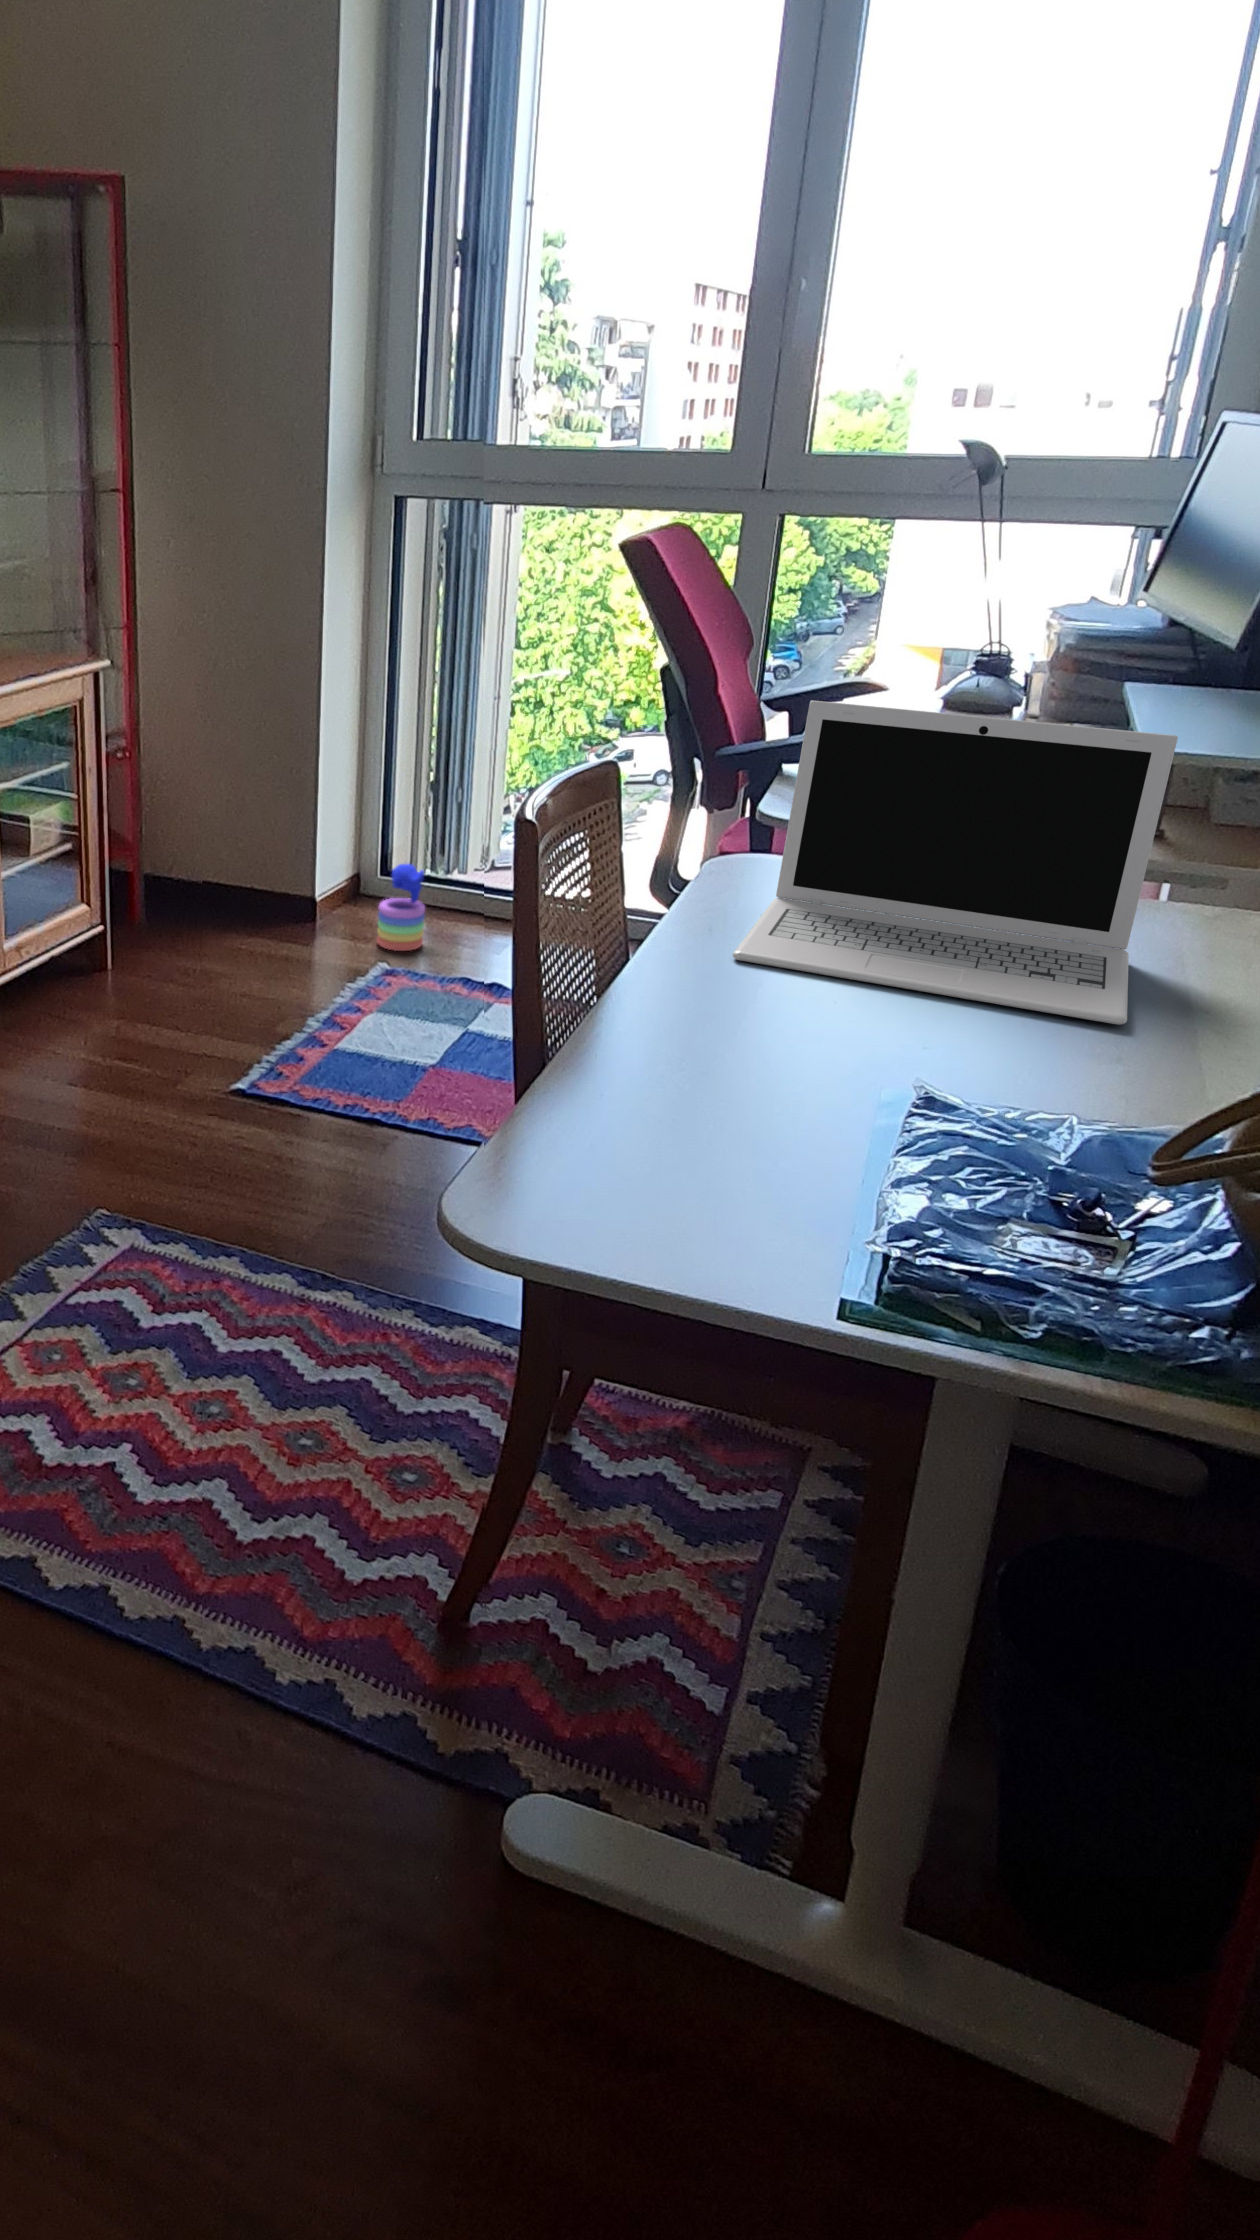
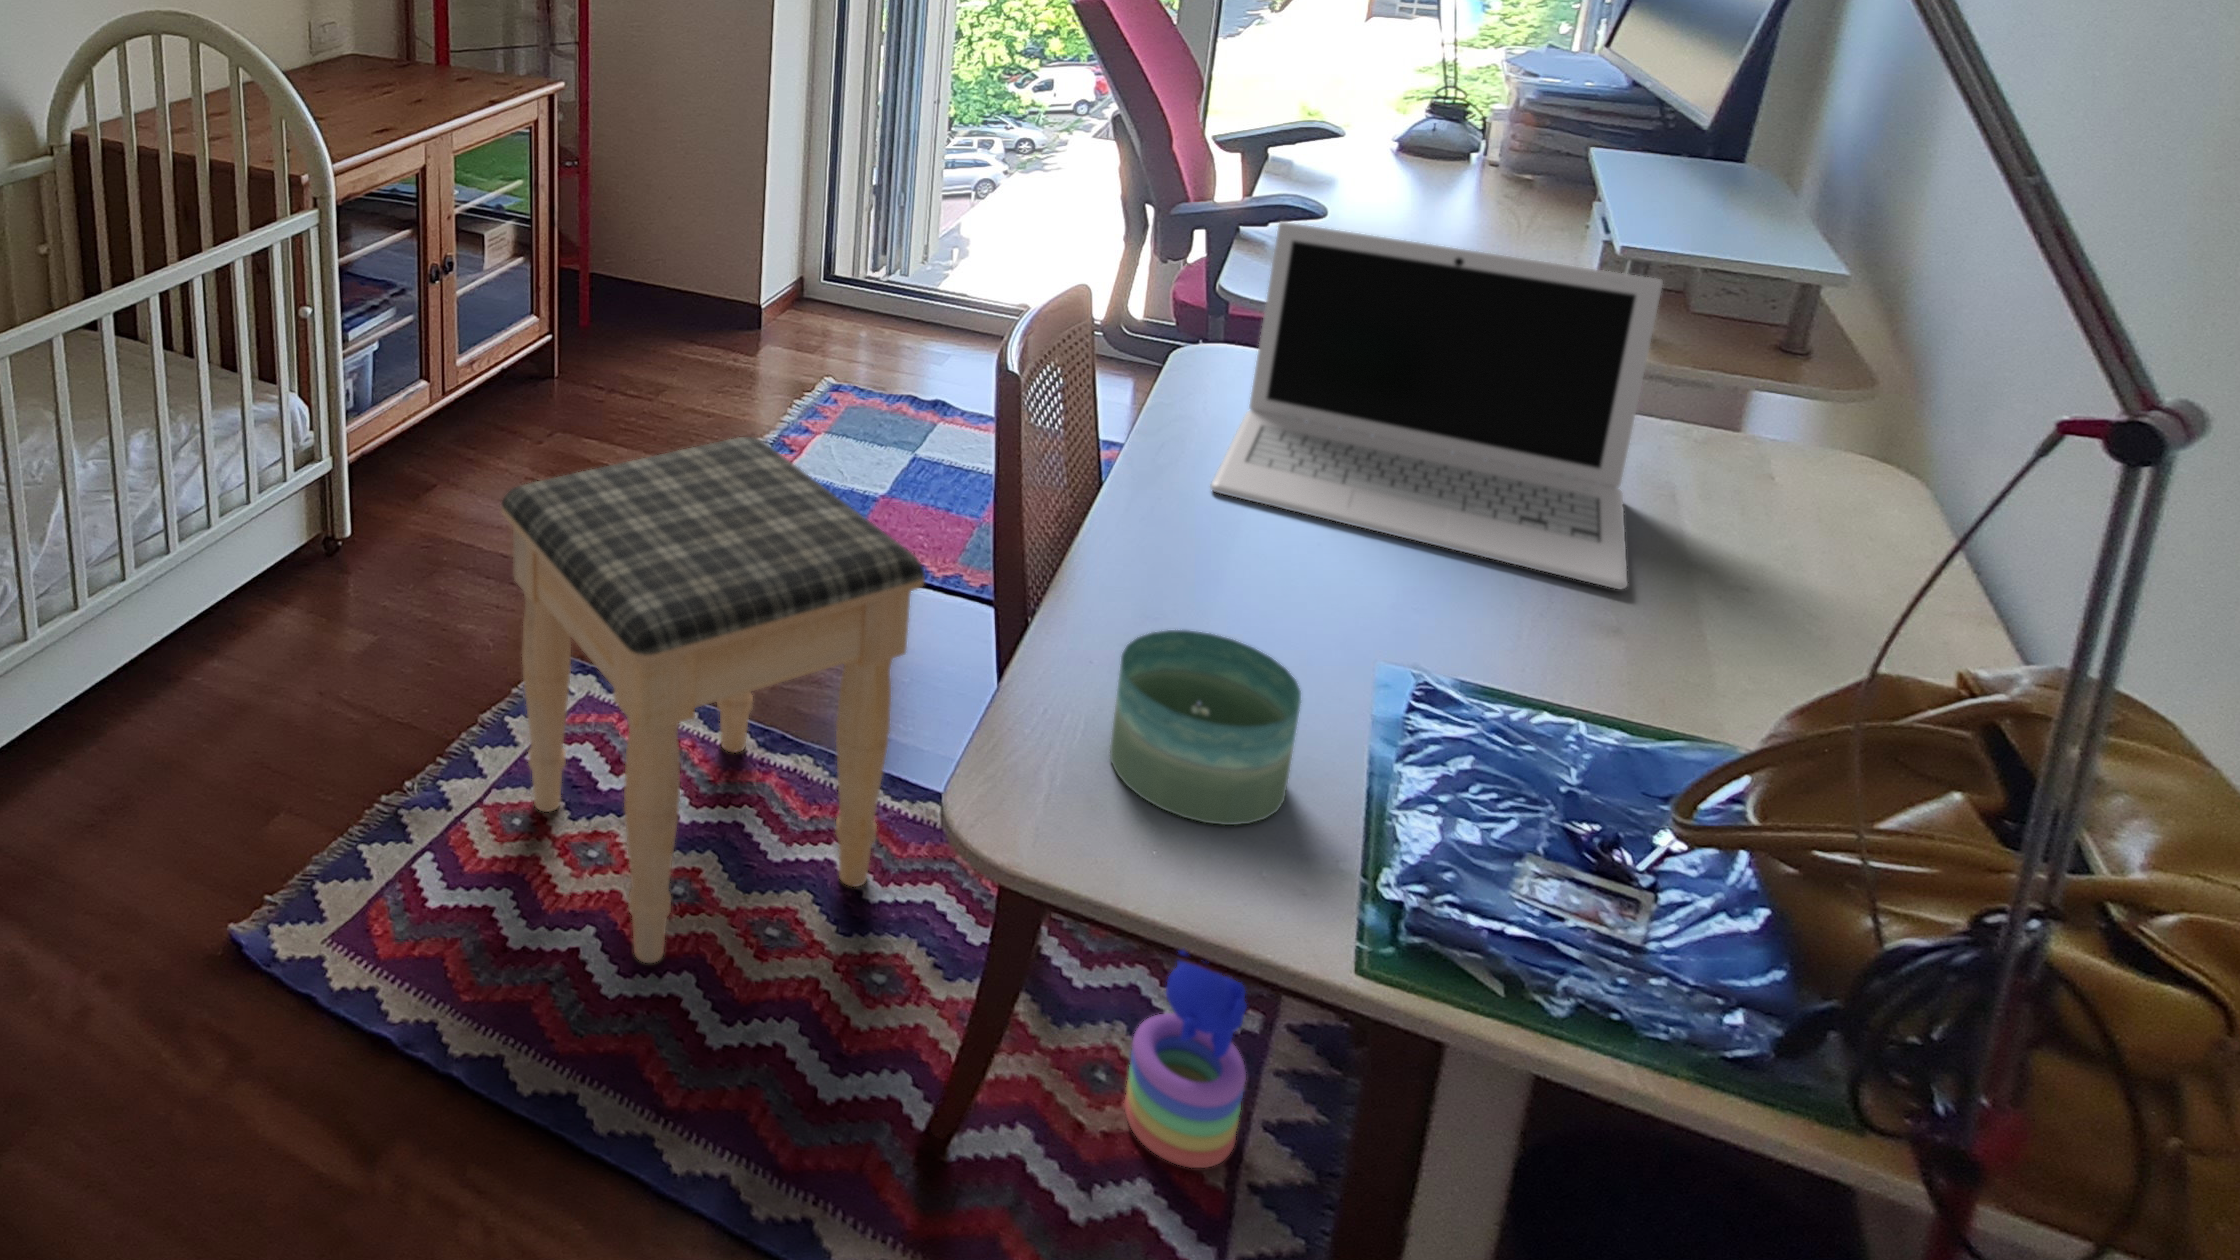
stacking toy: present [377,864,425,951] -> present [1124,951,1247,1168]
footstool: none [31,973,458,1473] -> present [501,437,925,963]
candle: none [615,1030,803,1201] -> present [1110,630,1301,825]

